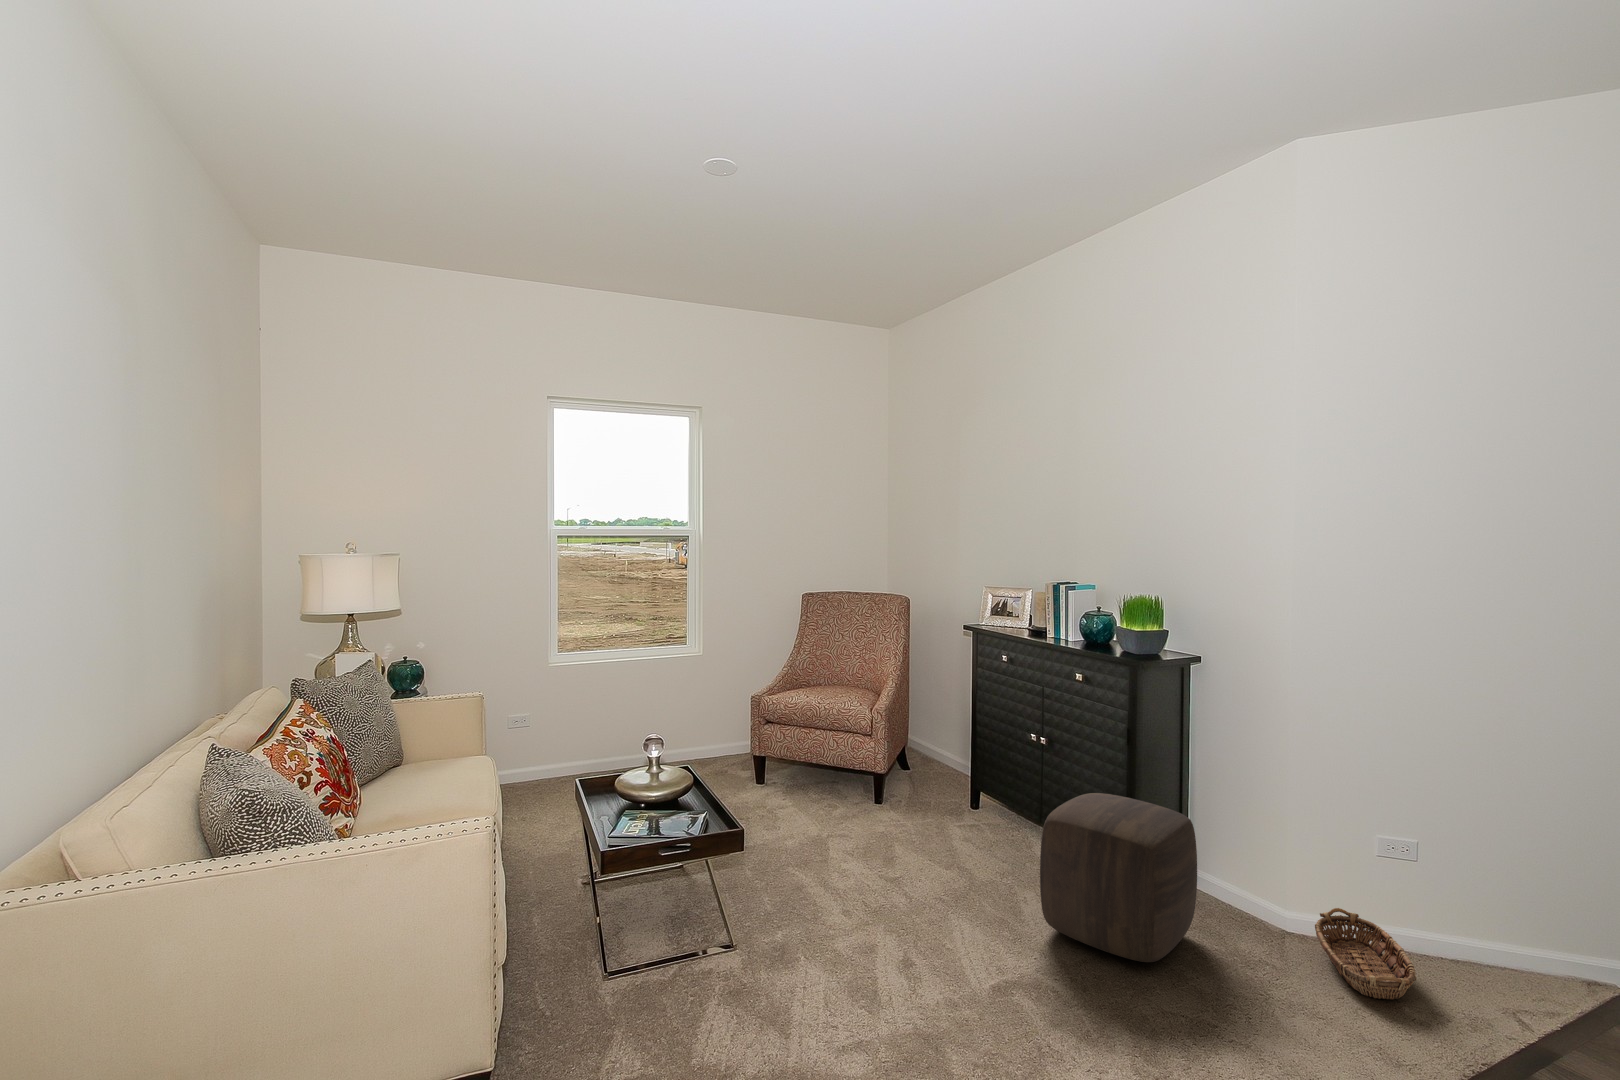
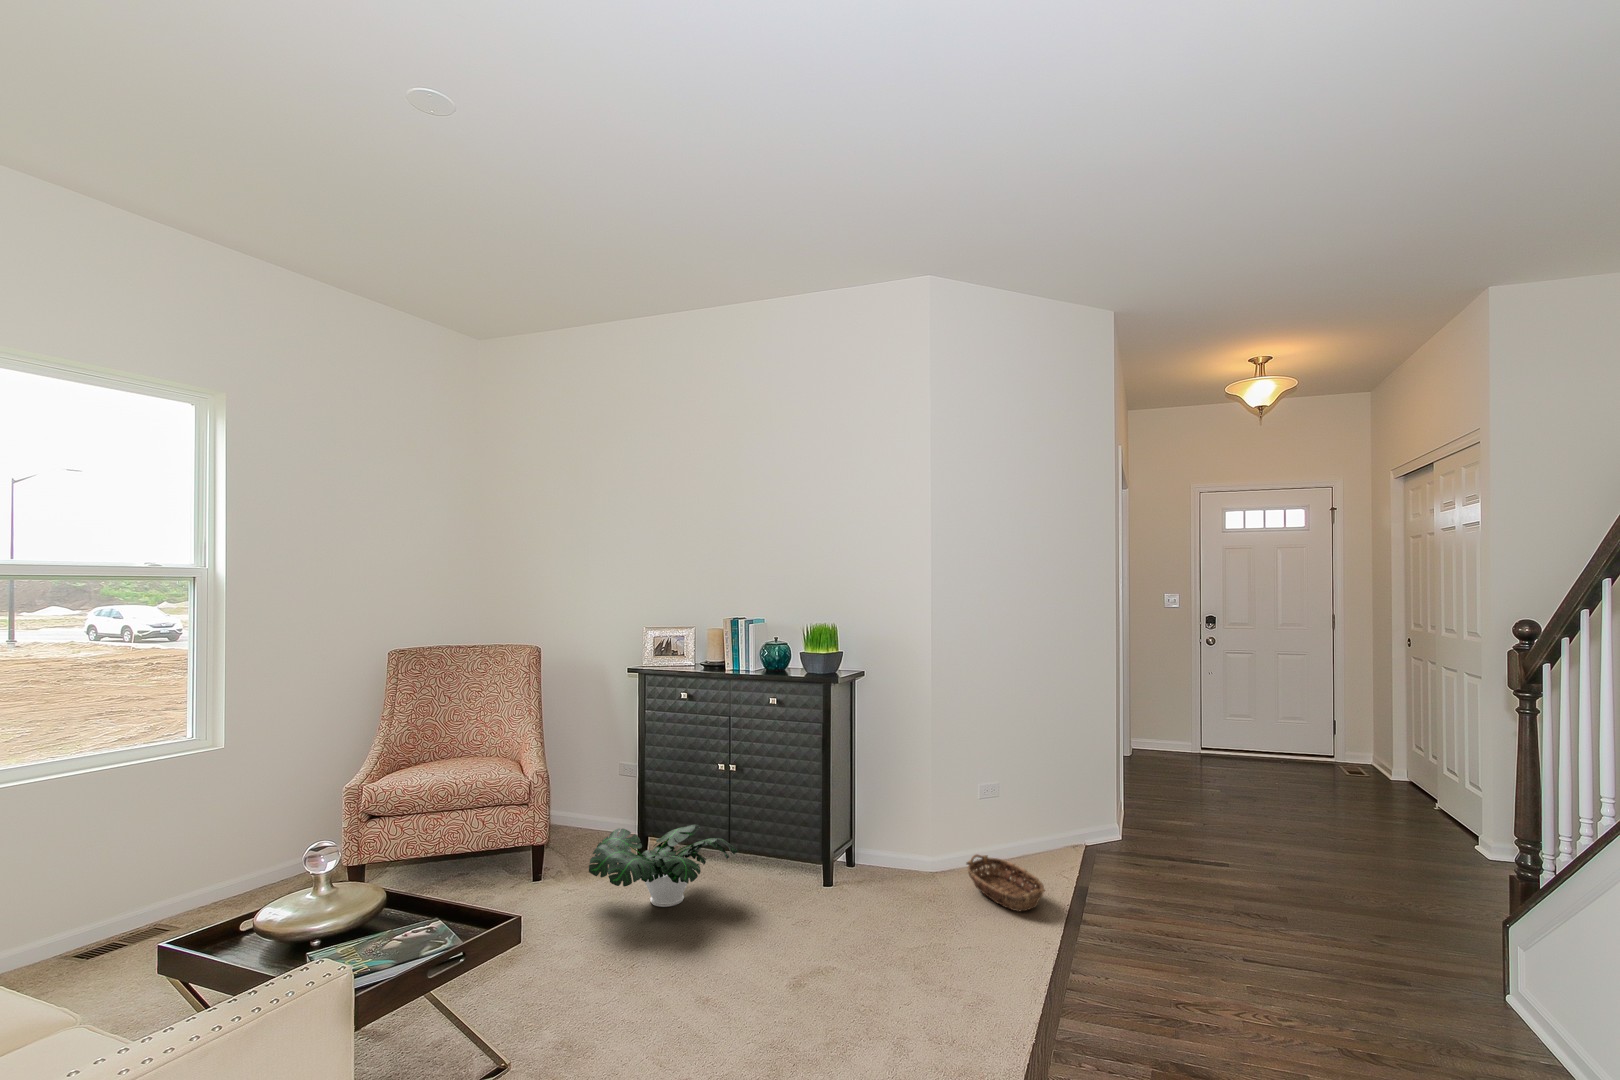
potted plant: none [893,773,1036,856] -> present [589,824,738,907]
ottoman: present [1040,793,1197,962] -> none [788,802,908,945]

